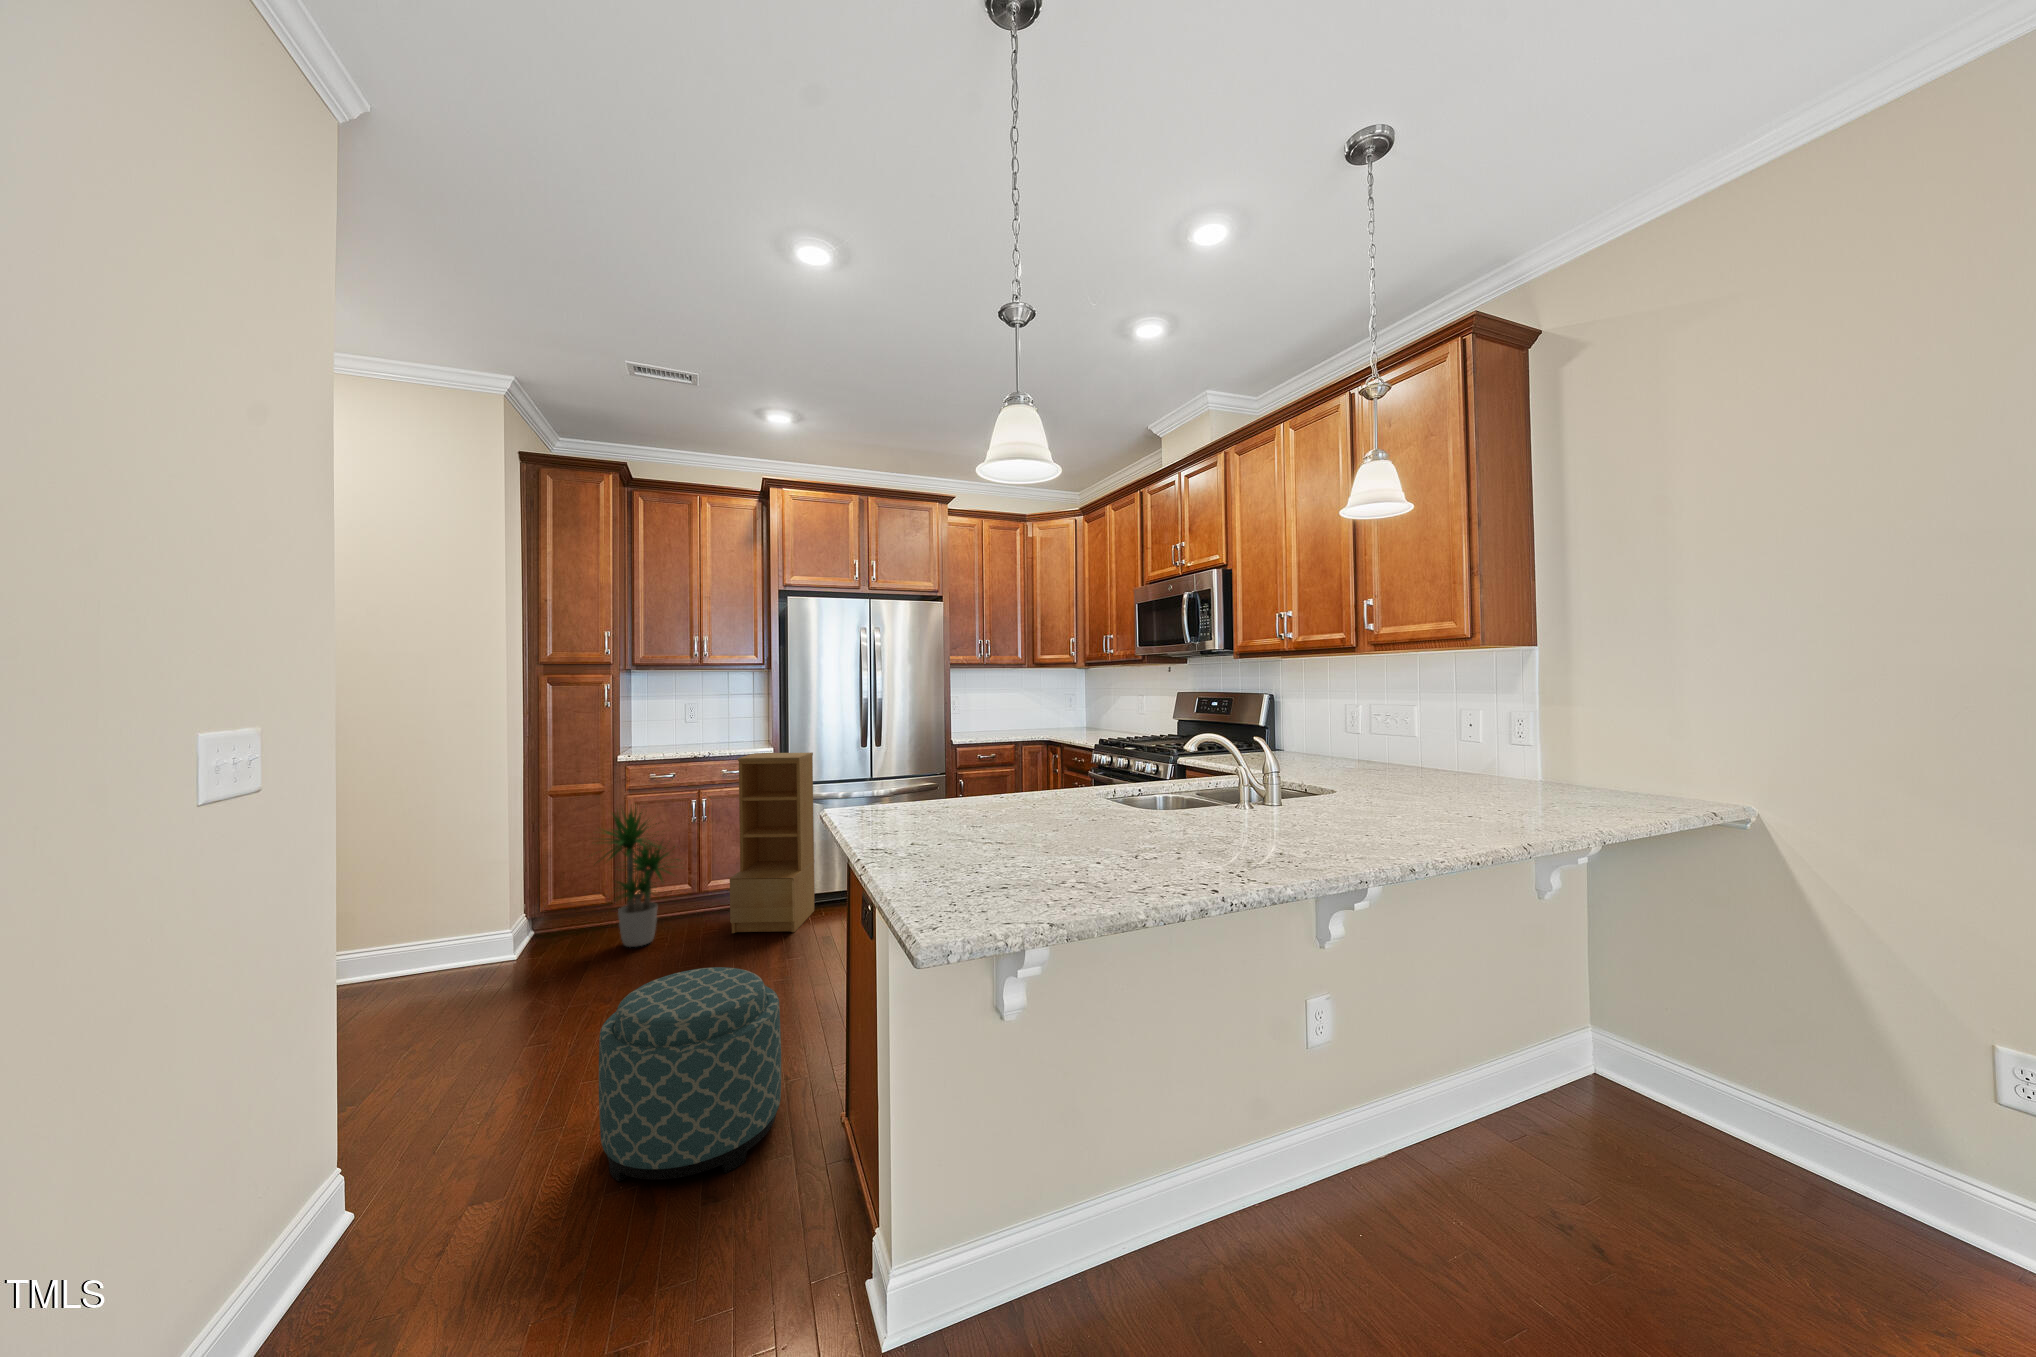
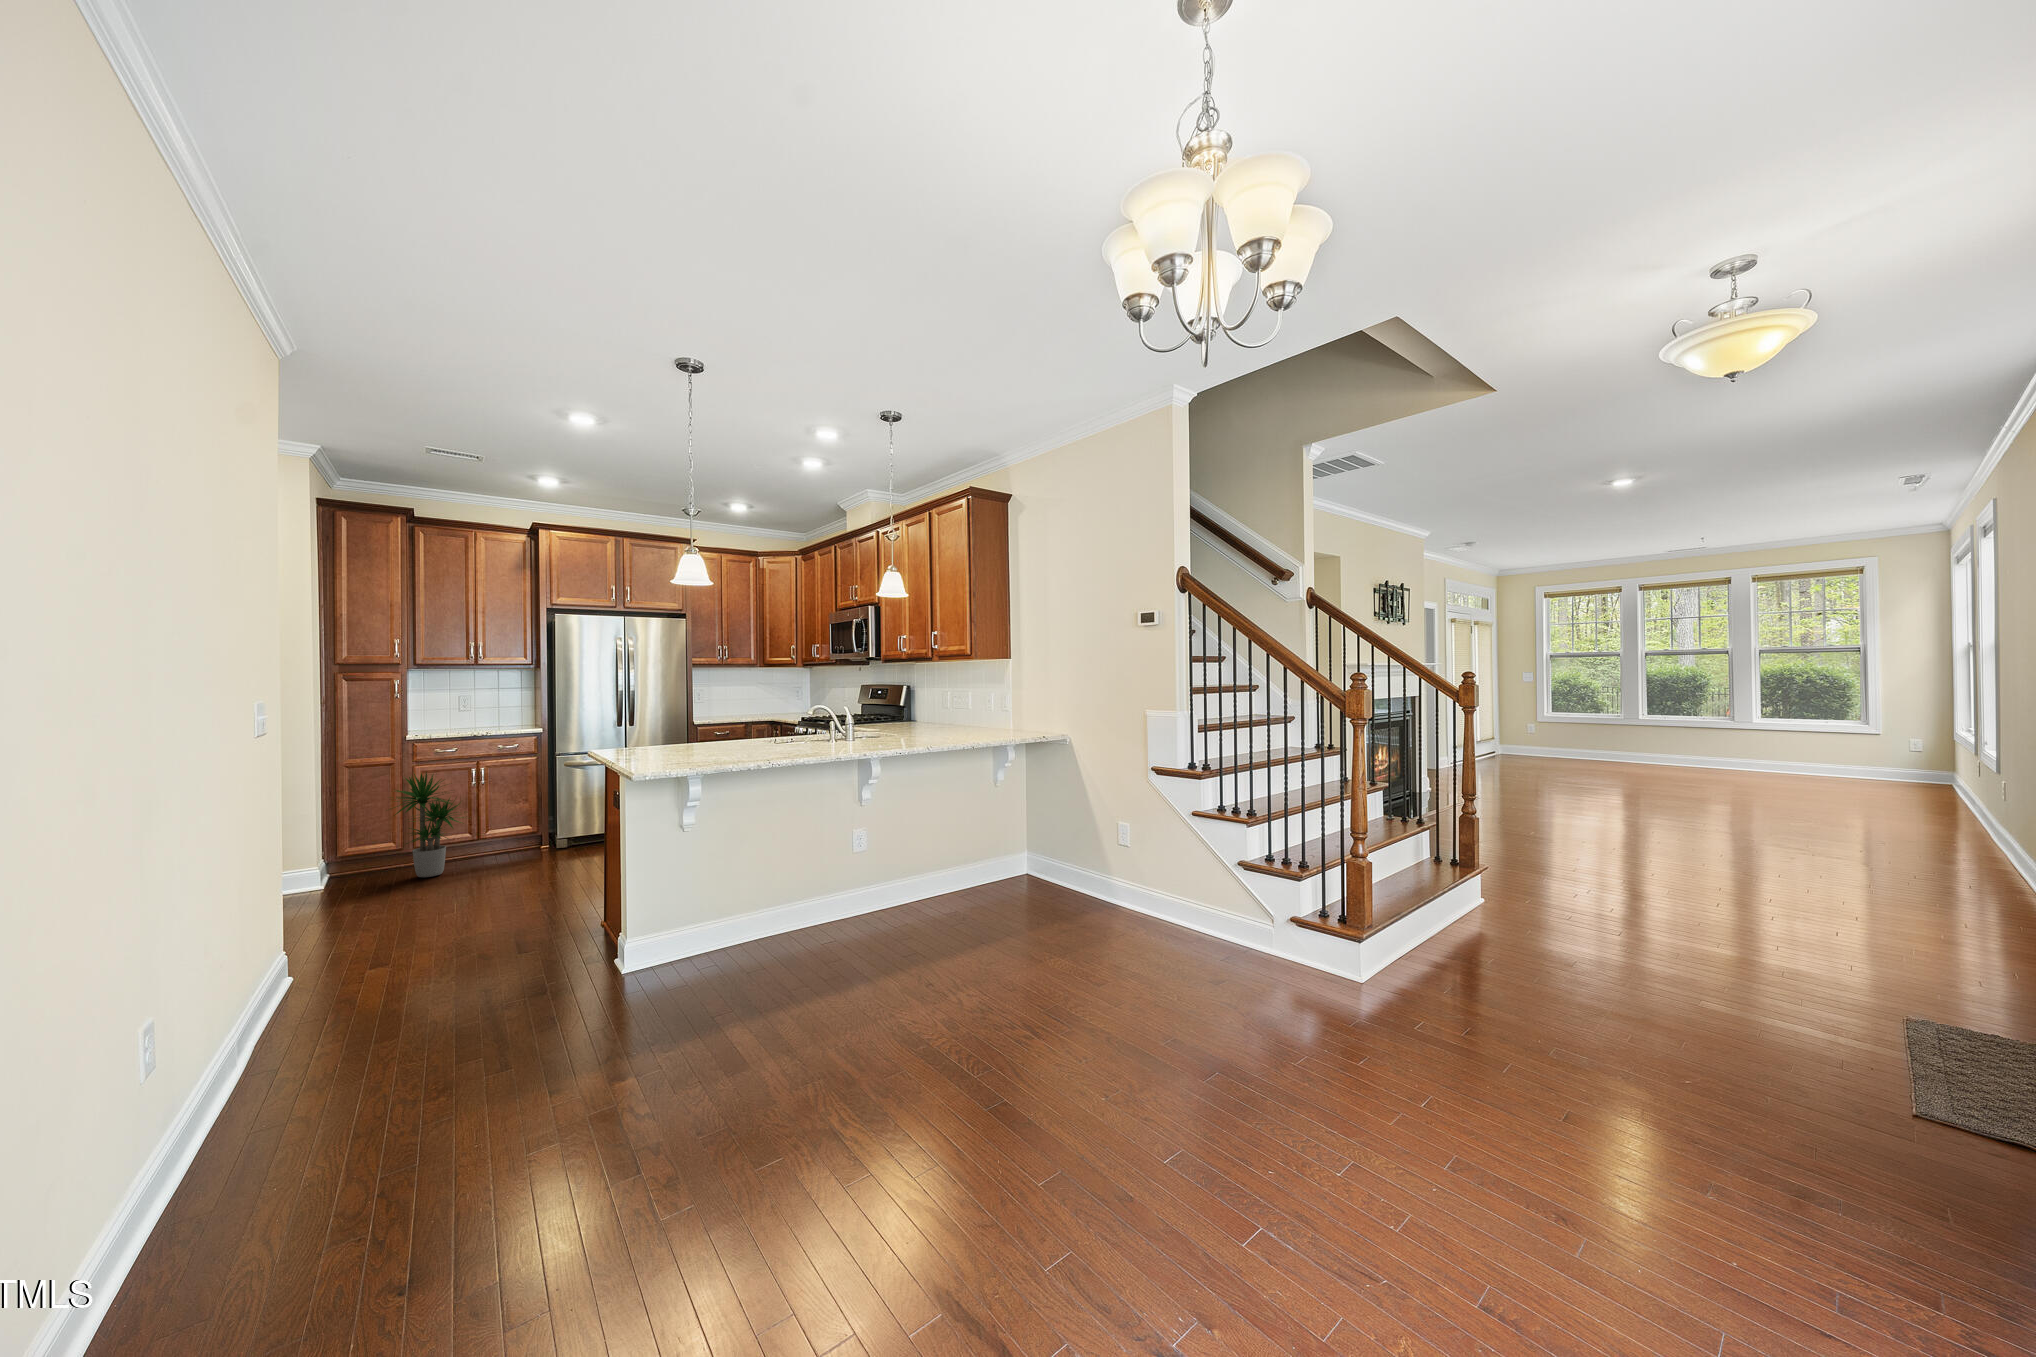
bookshelf: present [730,752,815,933] -> none [507,731,577,866]
ottoman: present [599,967,781,1182] -> none [448,850,564,959]

